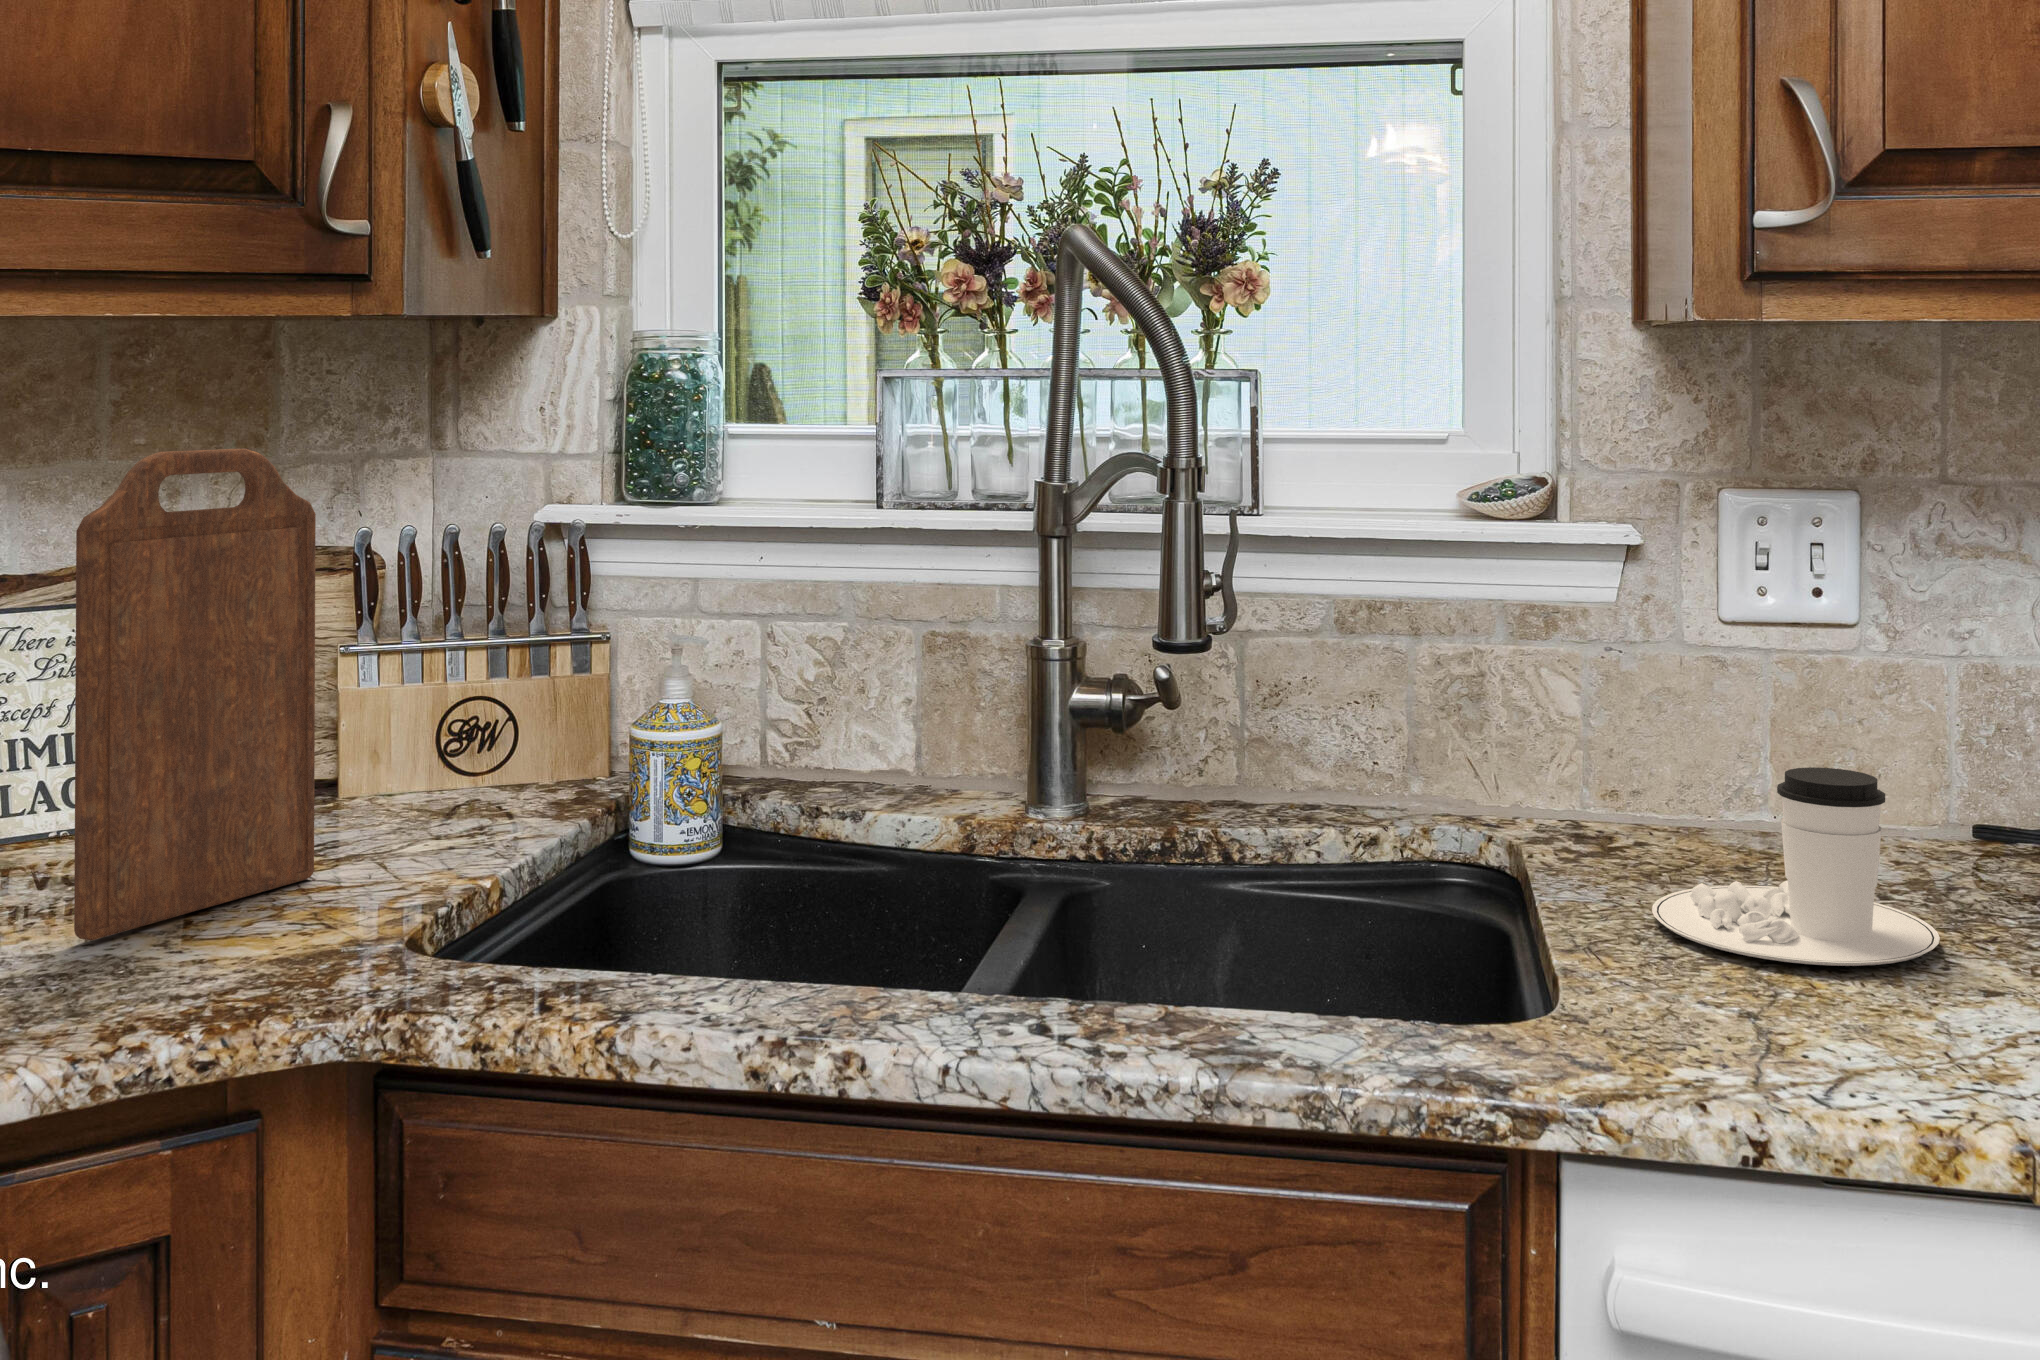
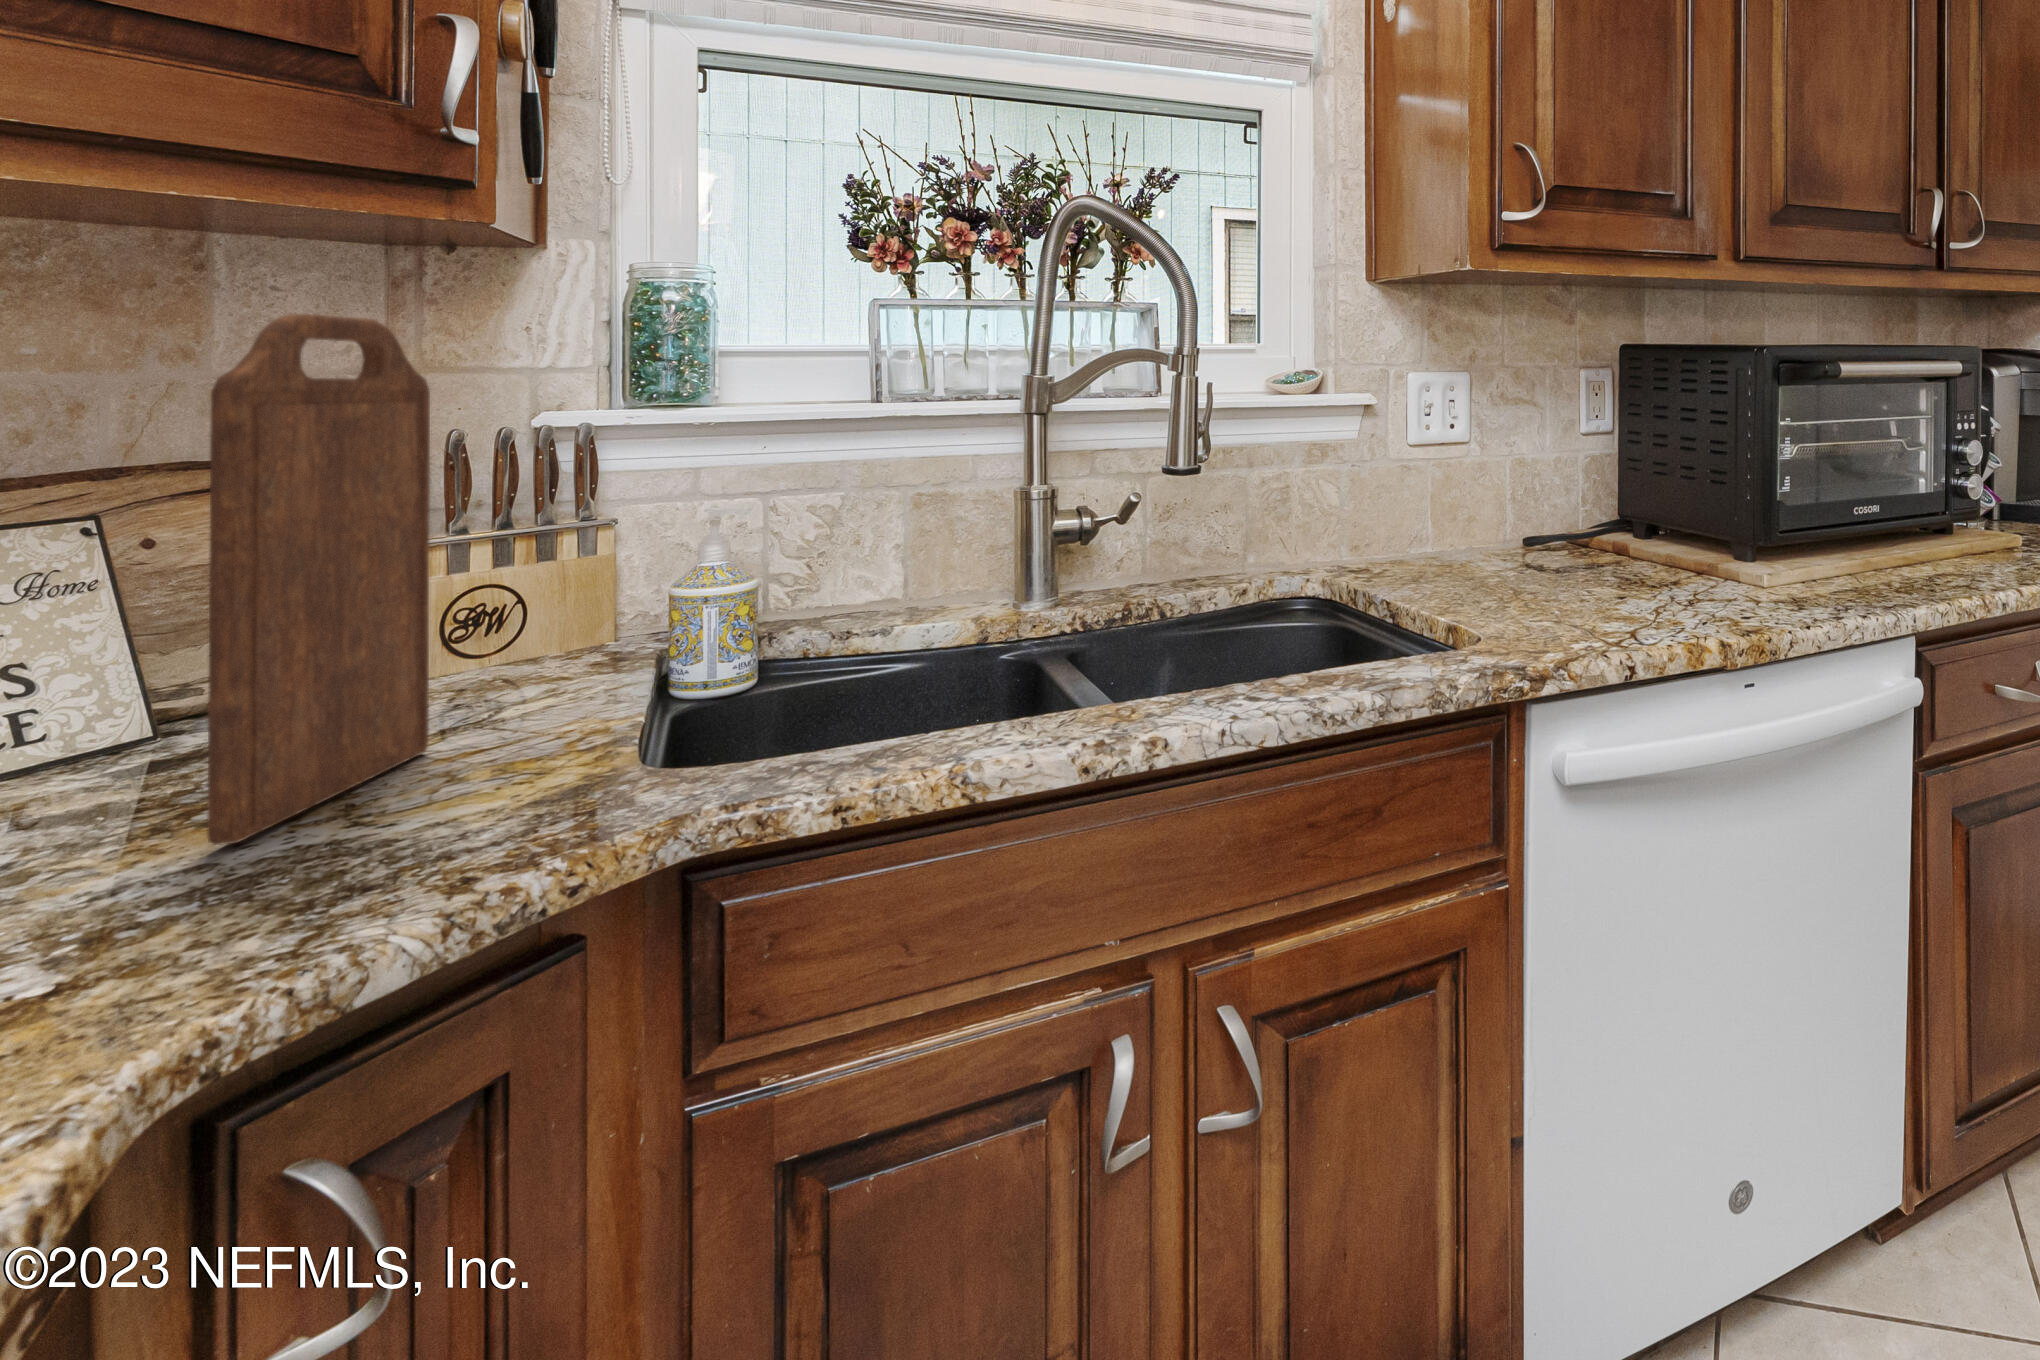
coffee cup: present [1652,767,1940,966] -> none [1452,504,1592,600]

